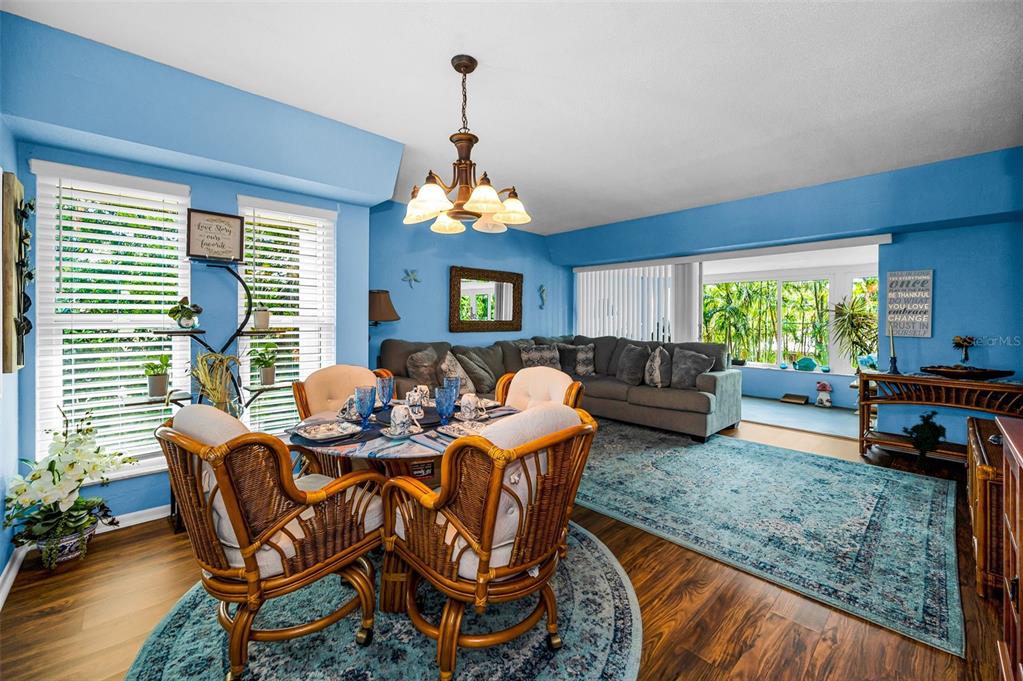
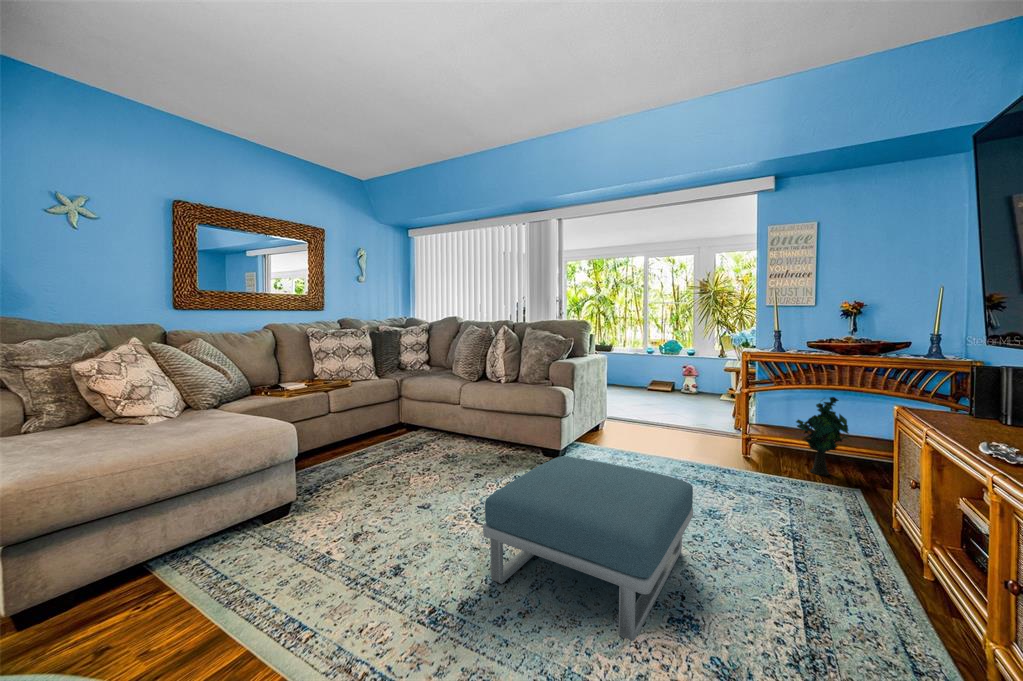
footstool: none [671,434,801,518] -> present [483,456,693,641]

